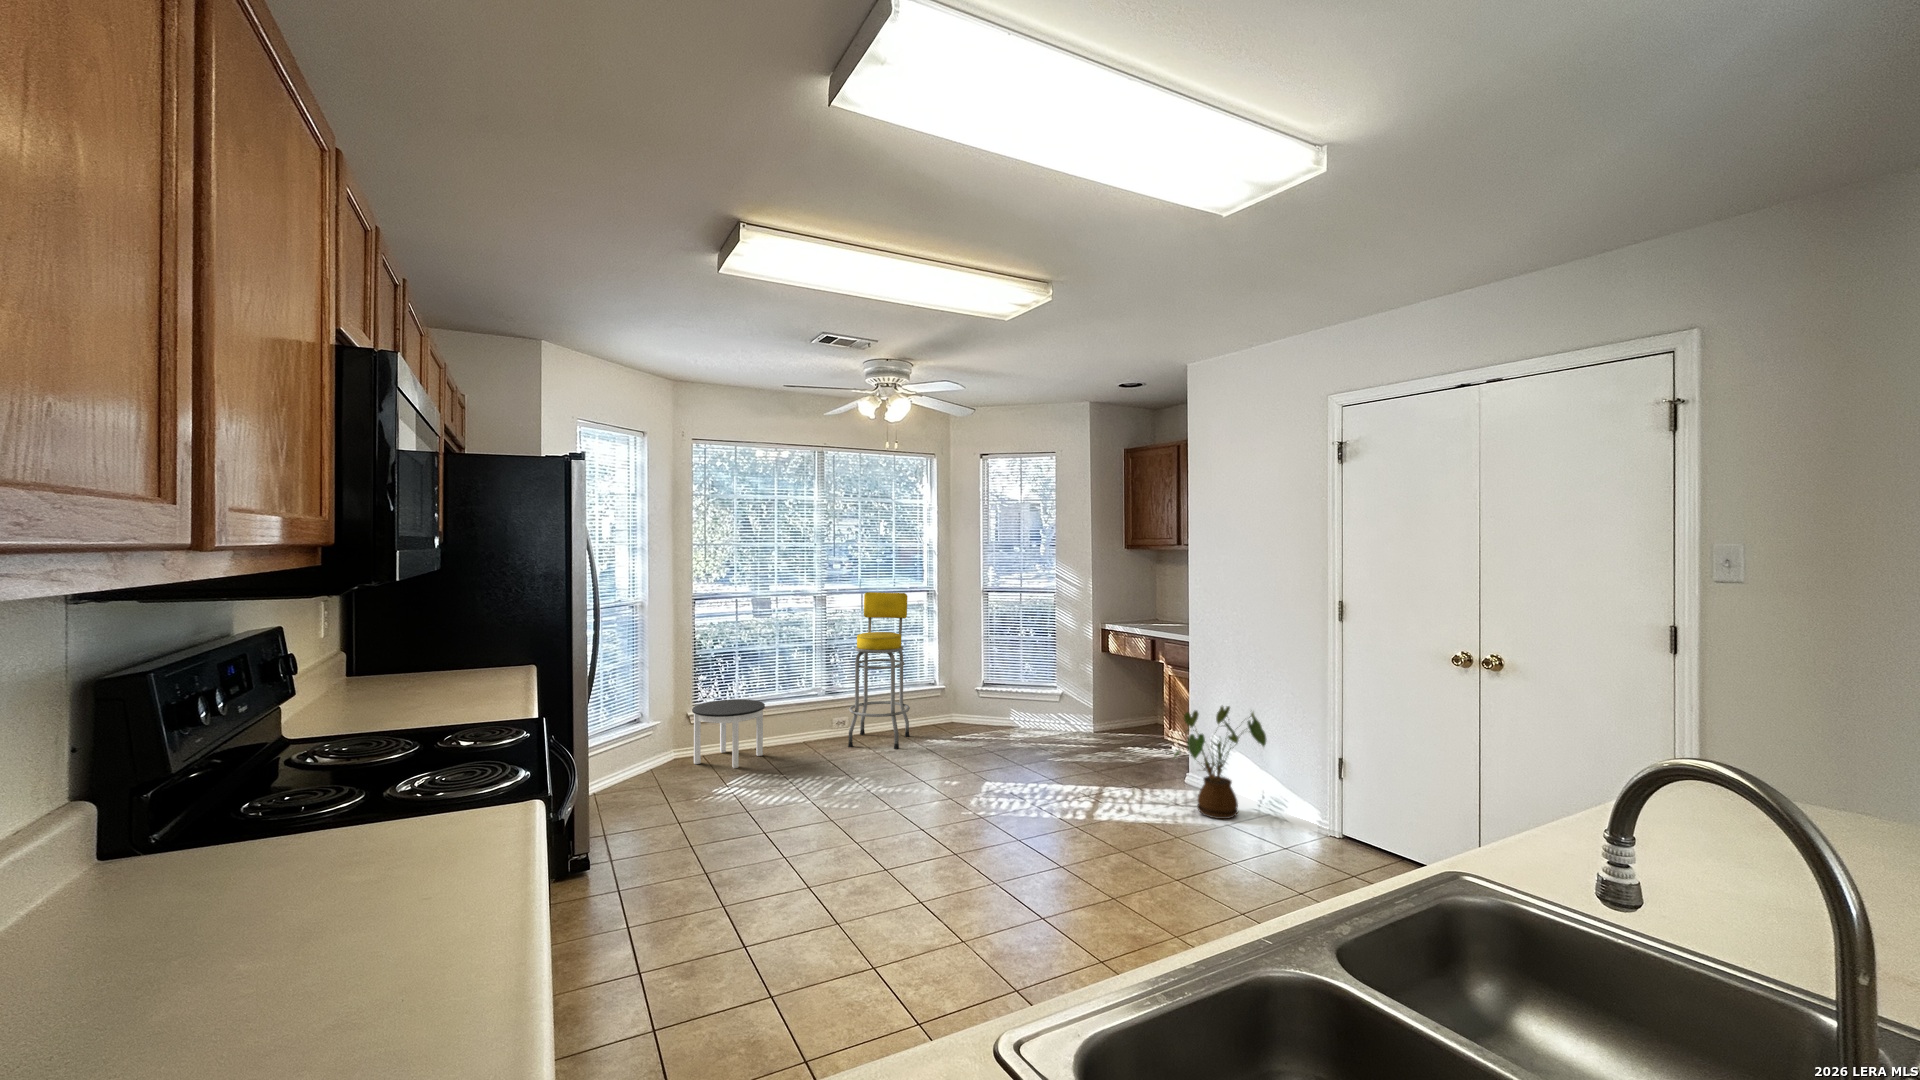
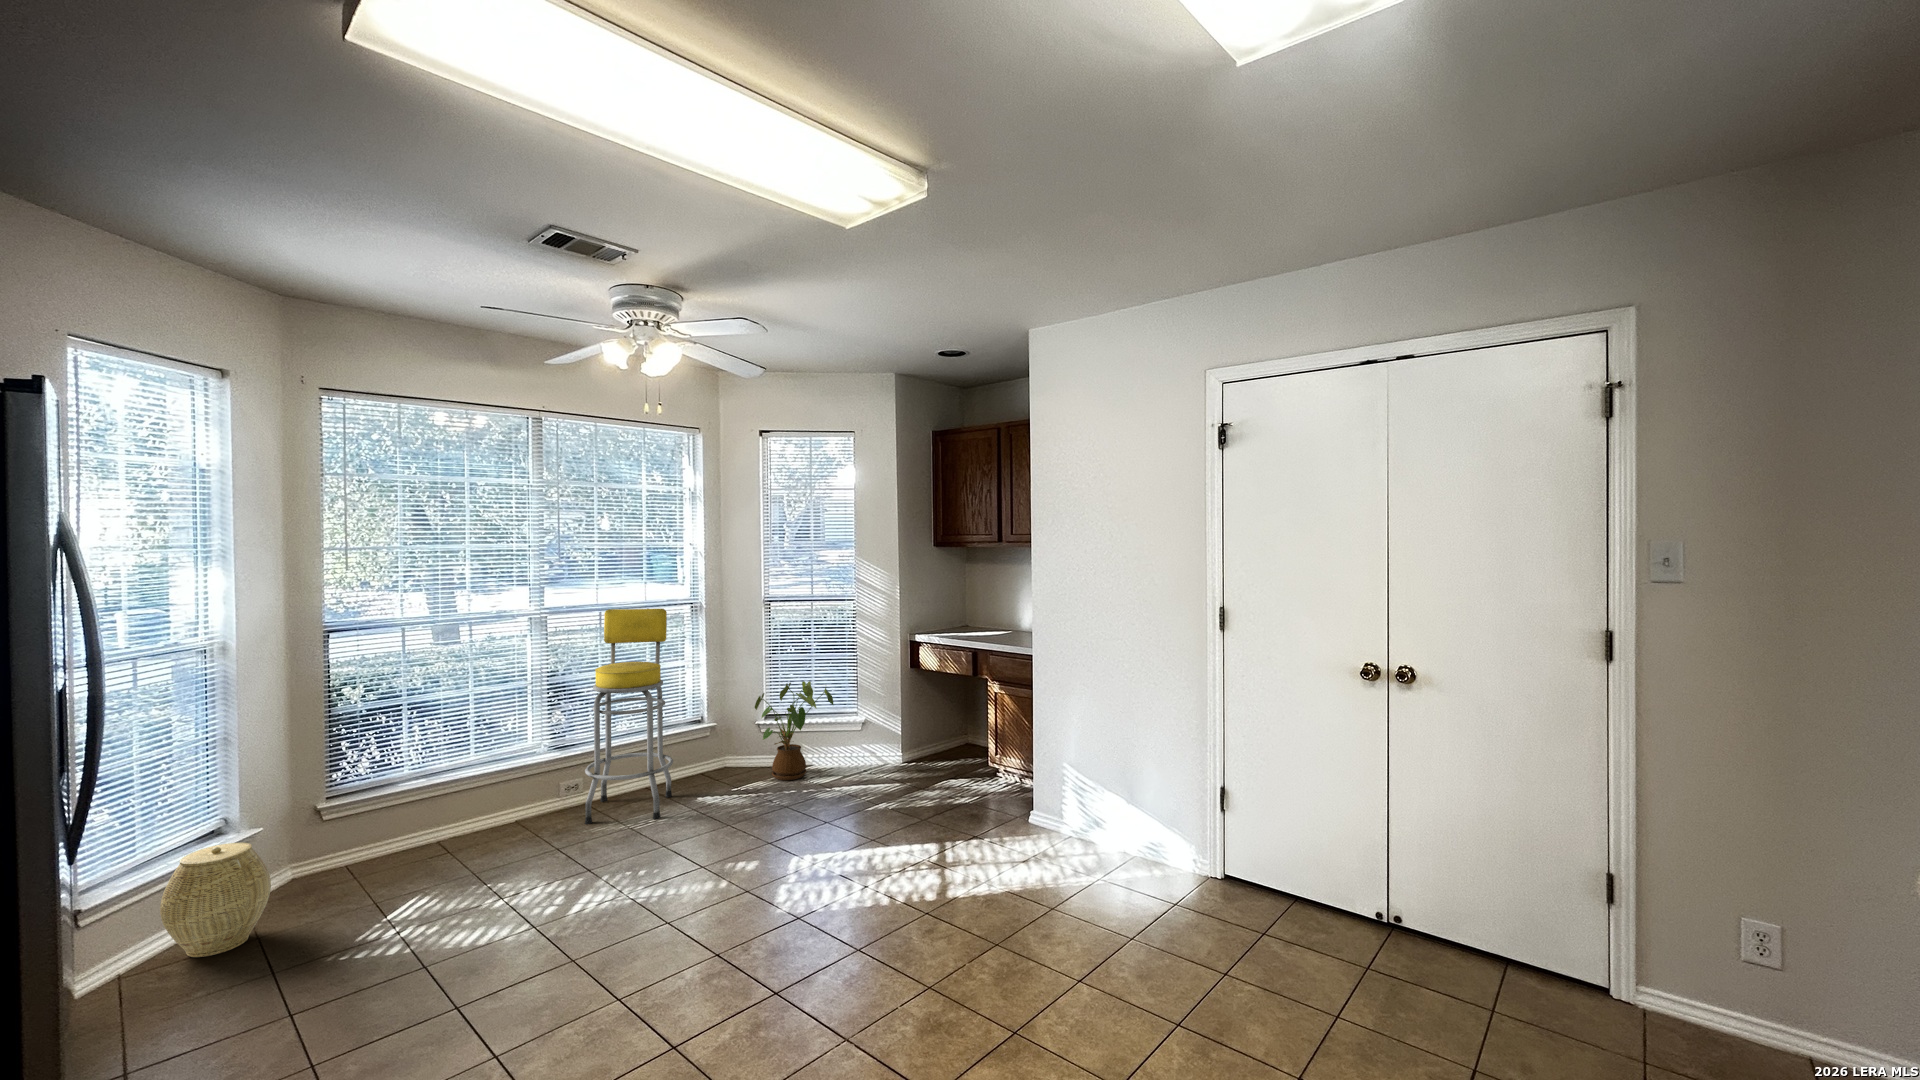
round table: present [692,699,765,768] -> none [323,776,452,888]
house plant: present [1174,706,1266,819] -> present [755,681,833,780]
woven basket: none [614,724,666,789] -> present [160,843,271,957]

